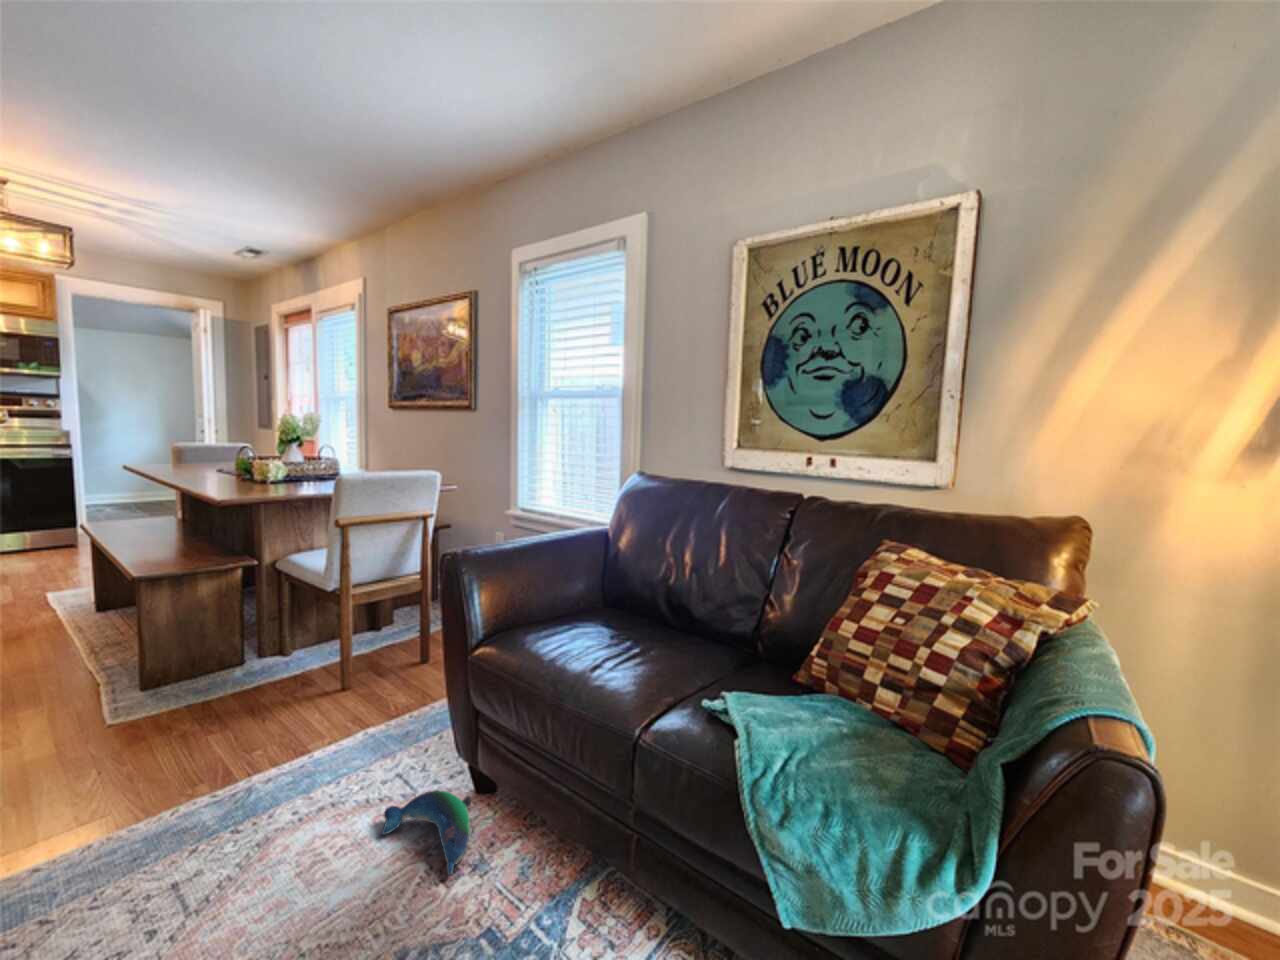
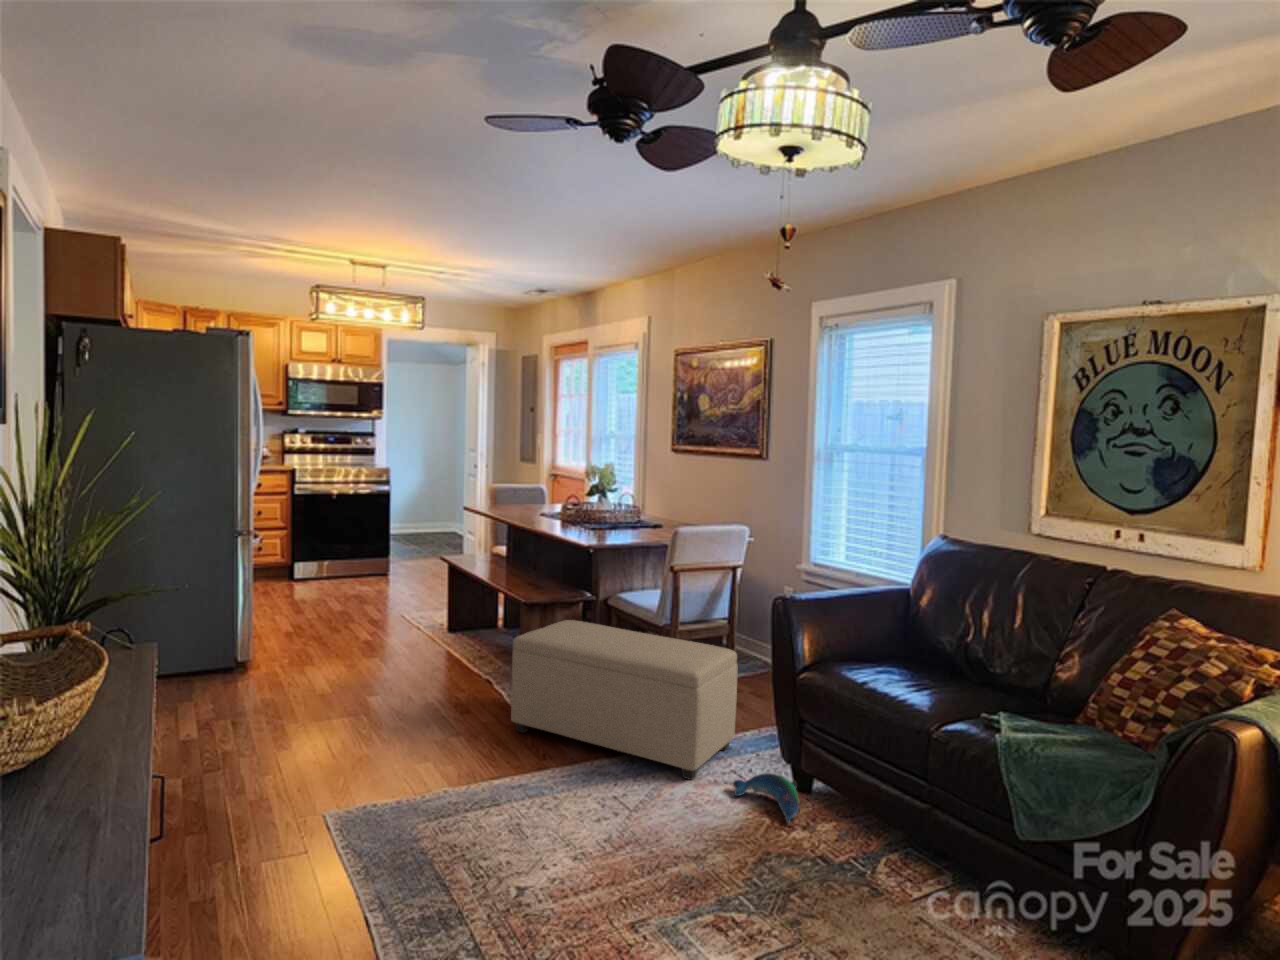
ottoman: none [44,601,410,816] -> present [511,620,738,780]

